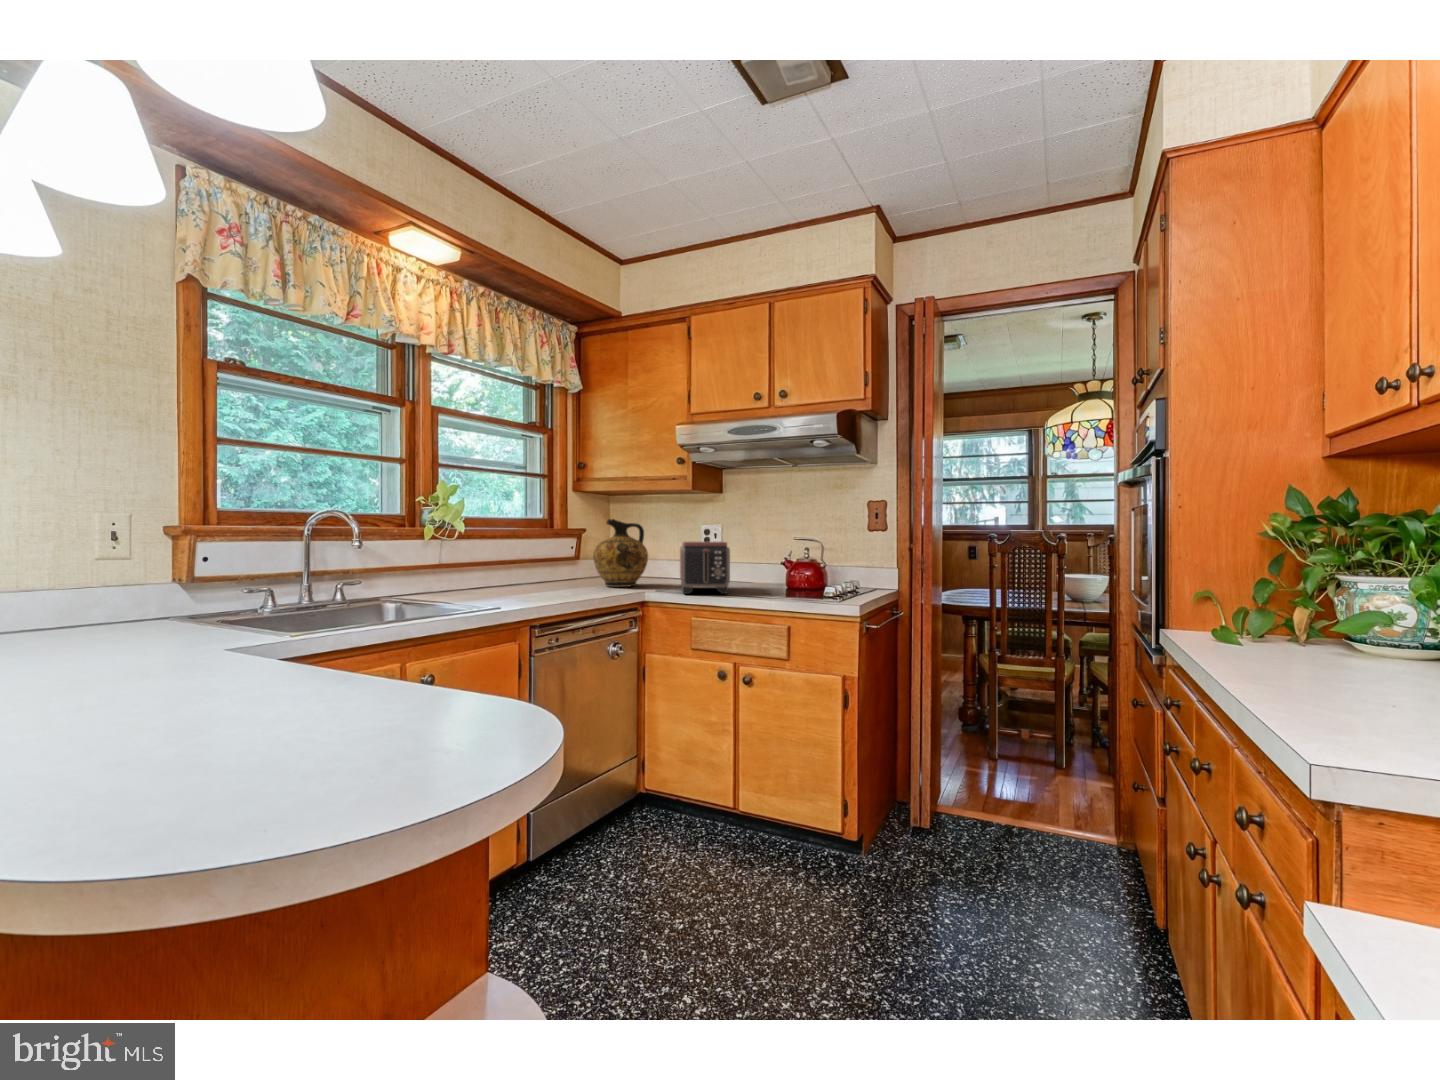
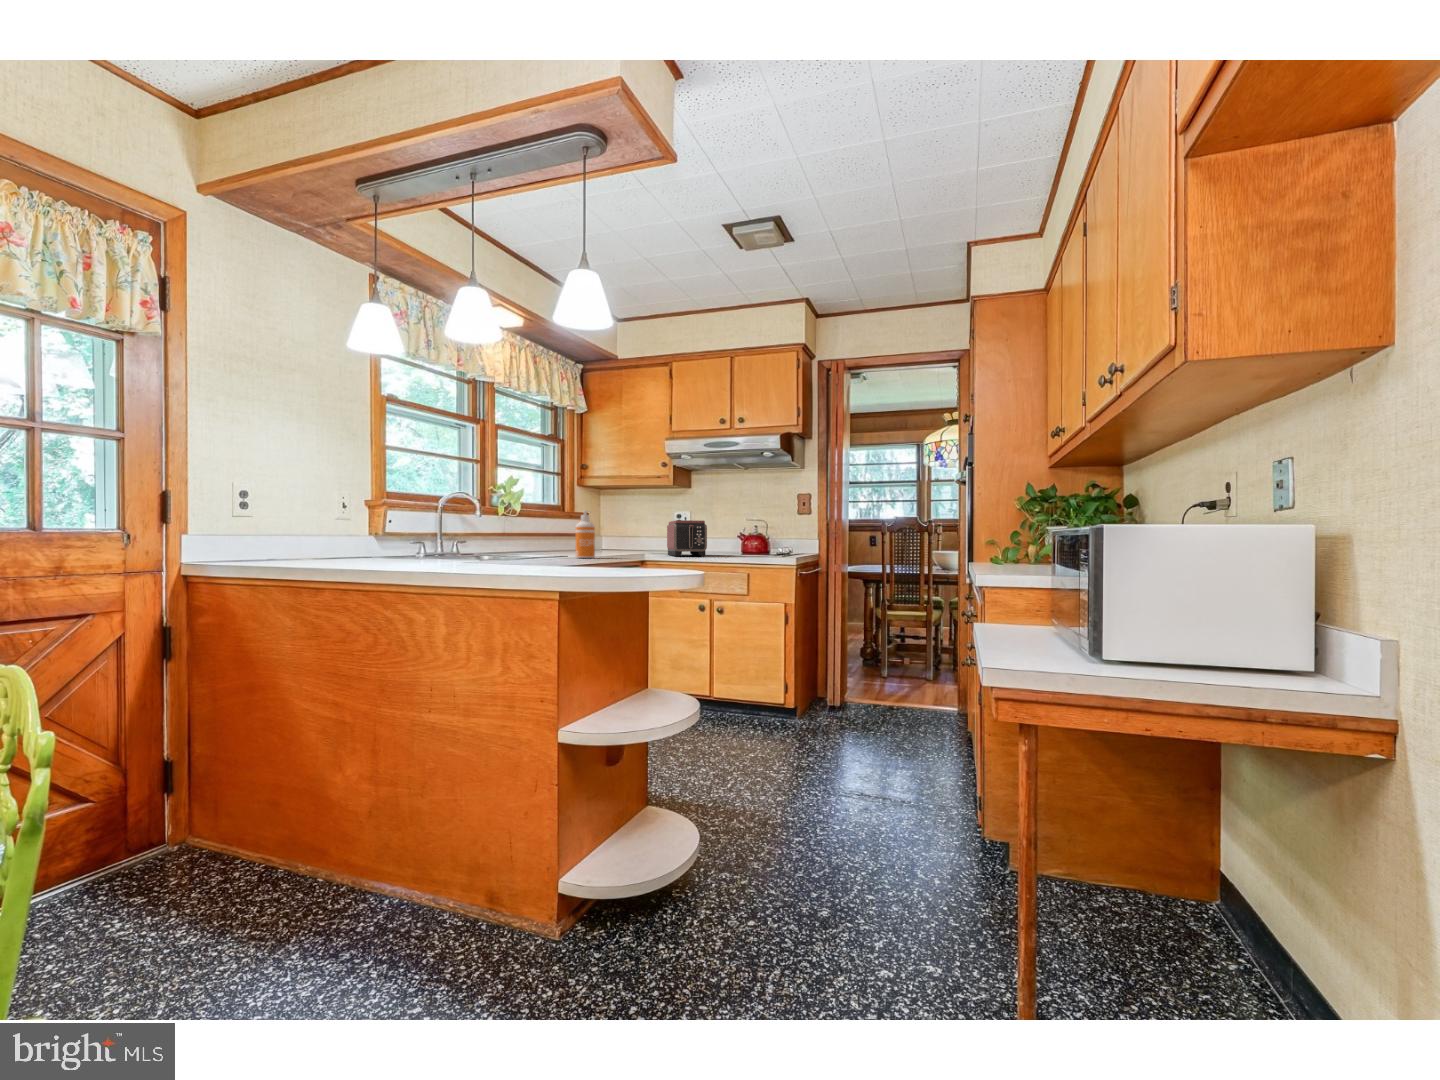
ceramic jug: present [593,519,648,587] -> none [604,505,643,554]
soap dispenser: none [526,531,555,602] -> present [576,510,595,558]

